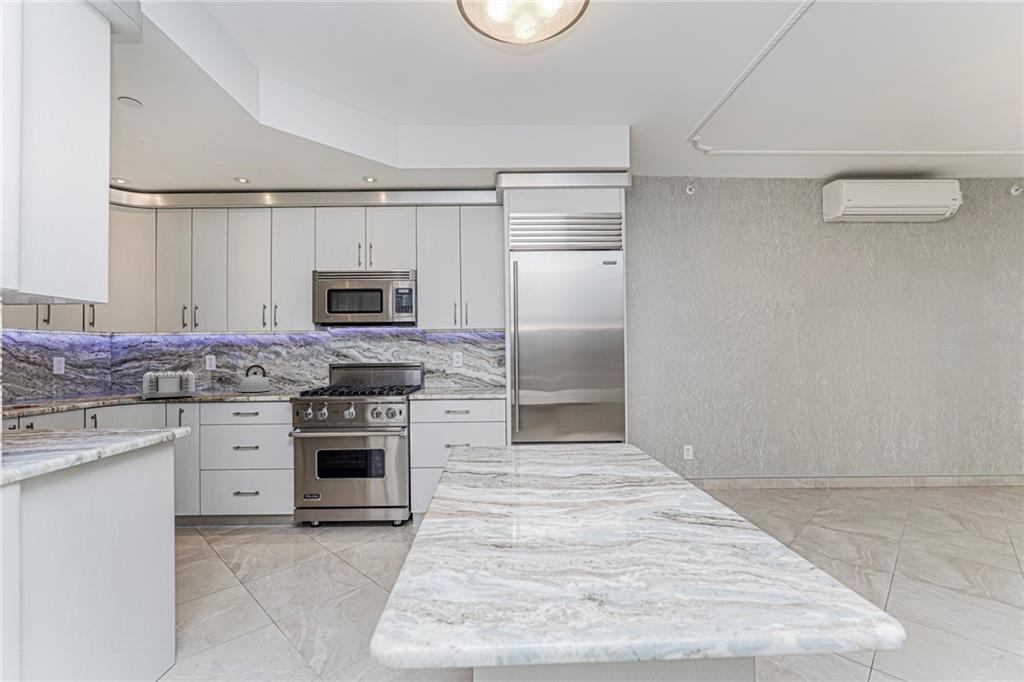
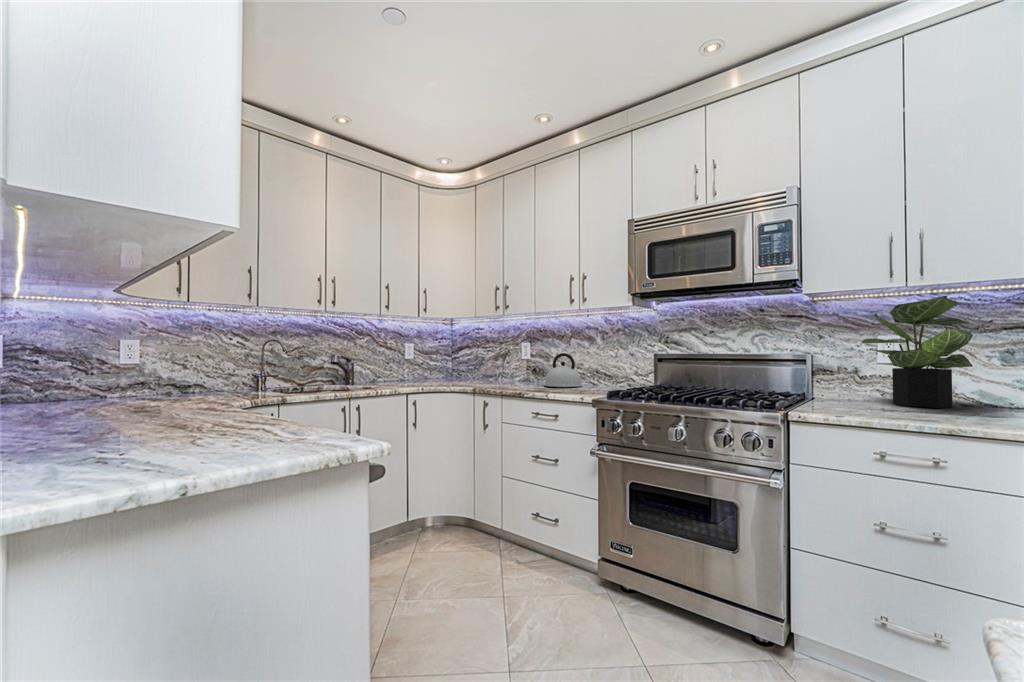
potted plant: none [445,336,488,389] -> present [861,296,973,408]
toaster: present [142,371,196,399] -> none [442,359,503,389]

